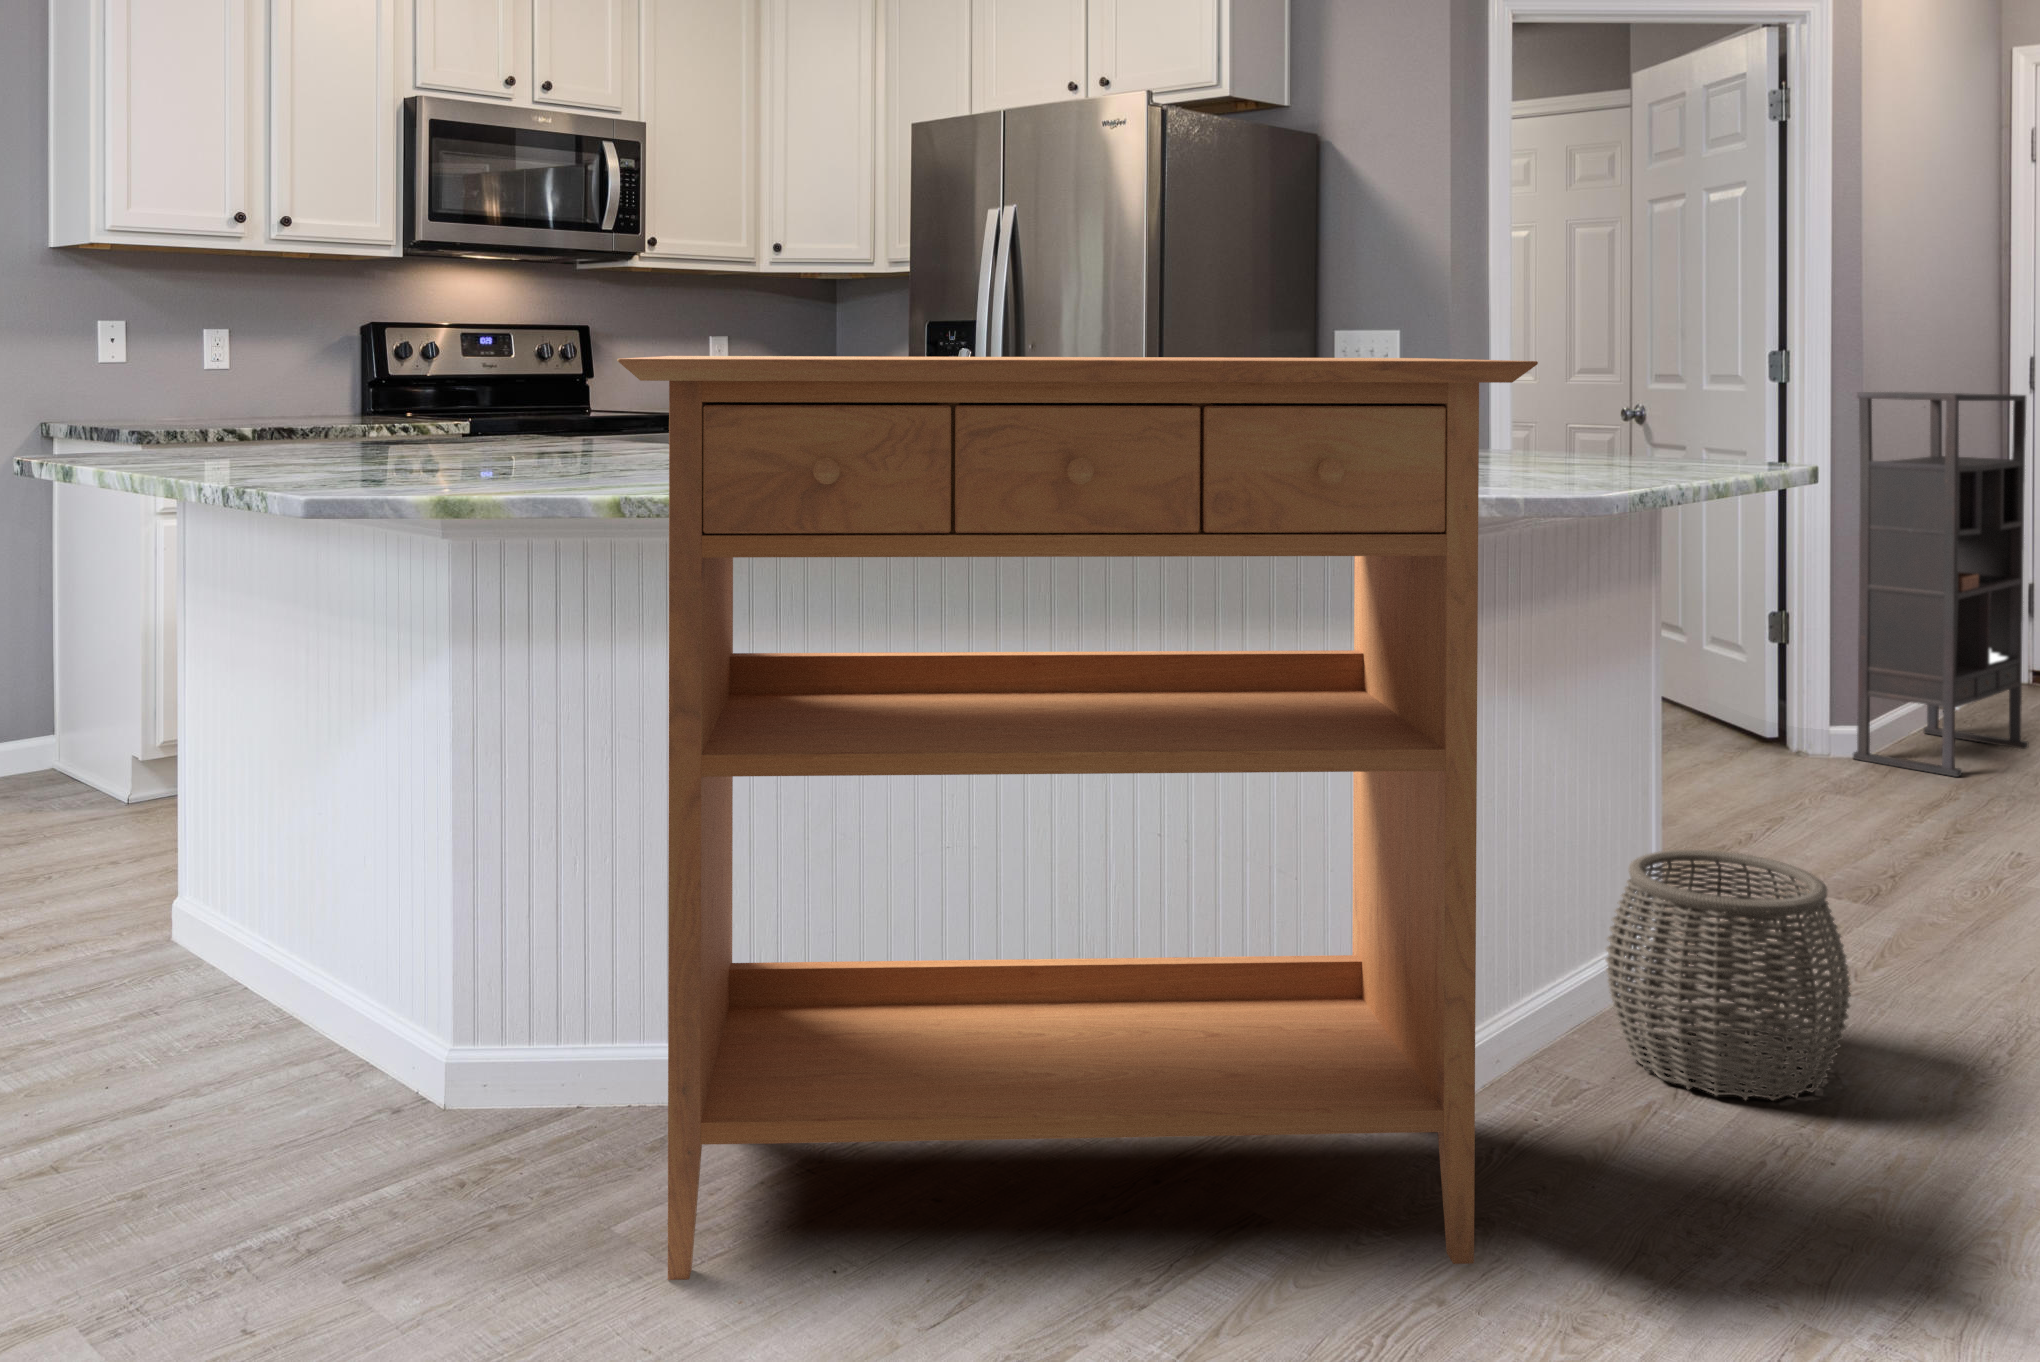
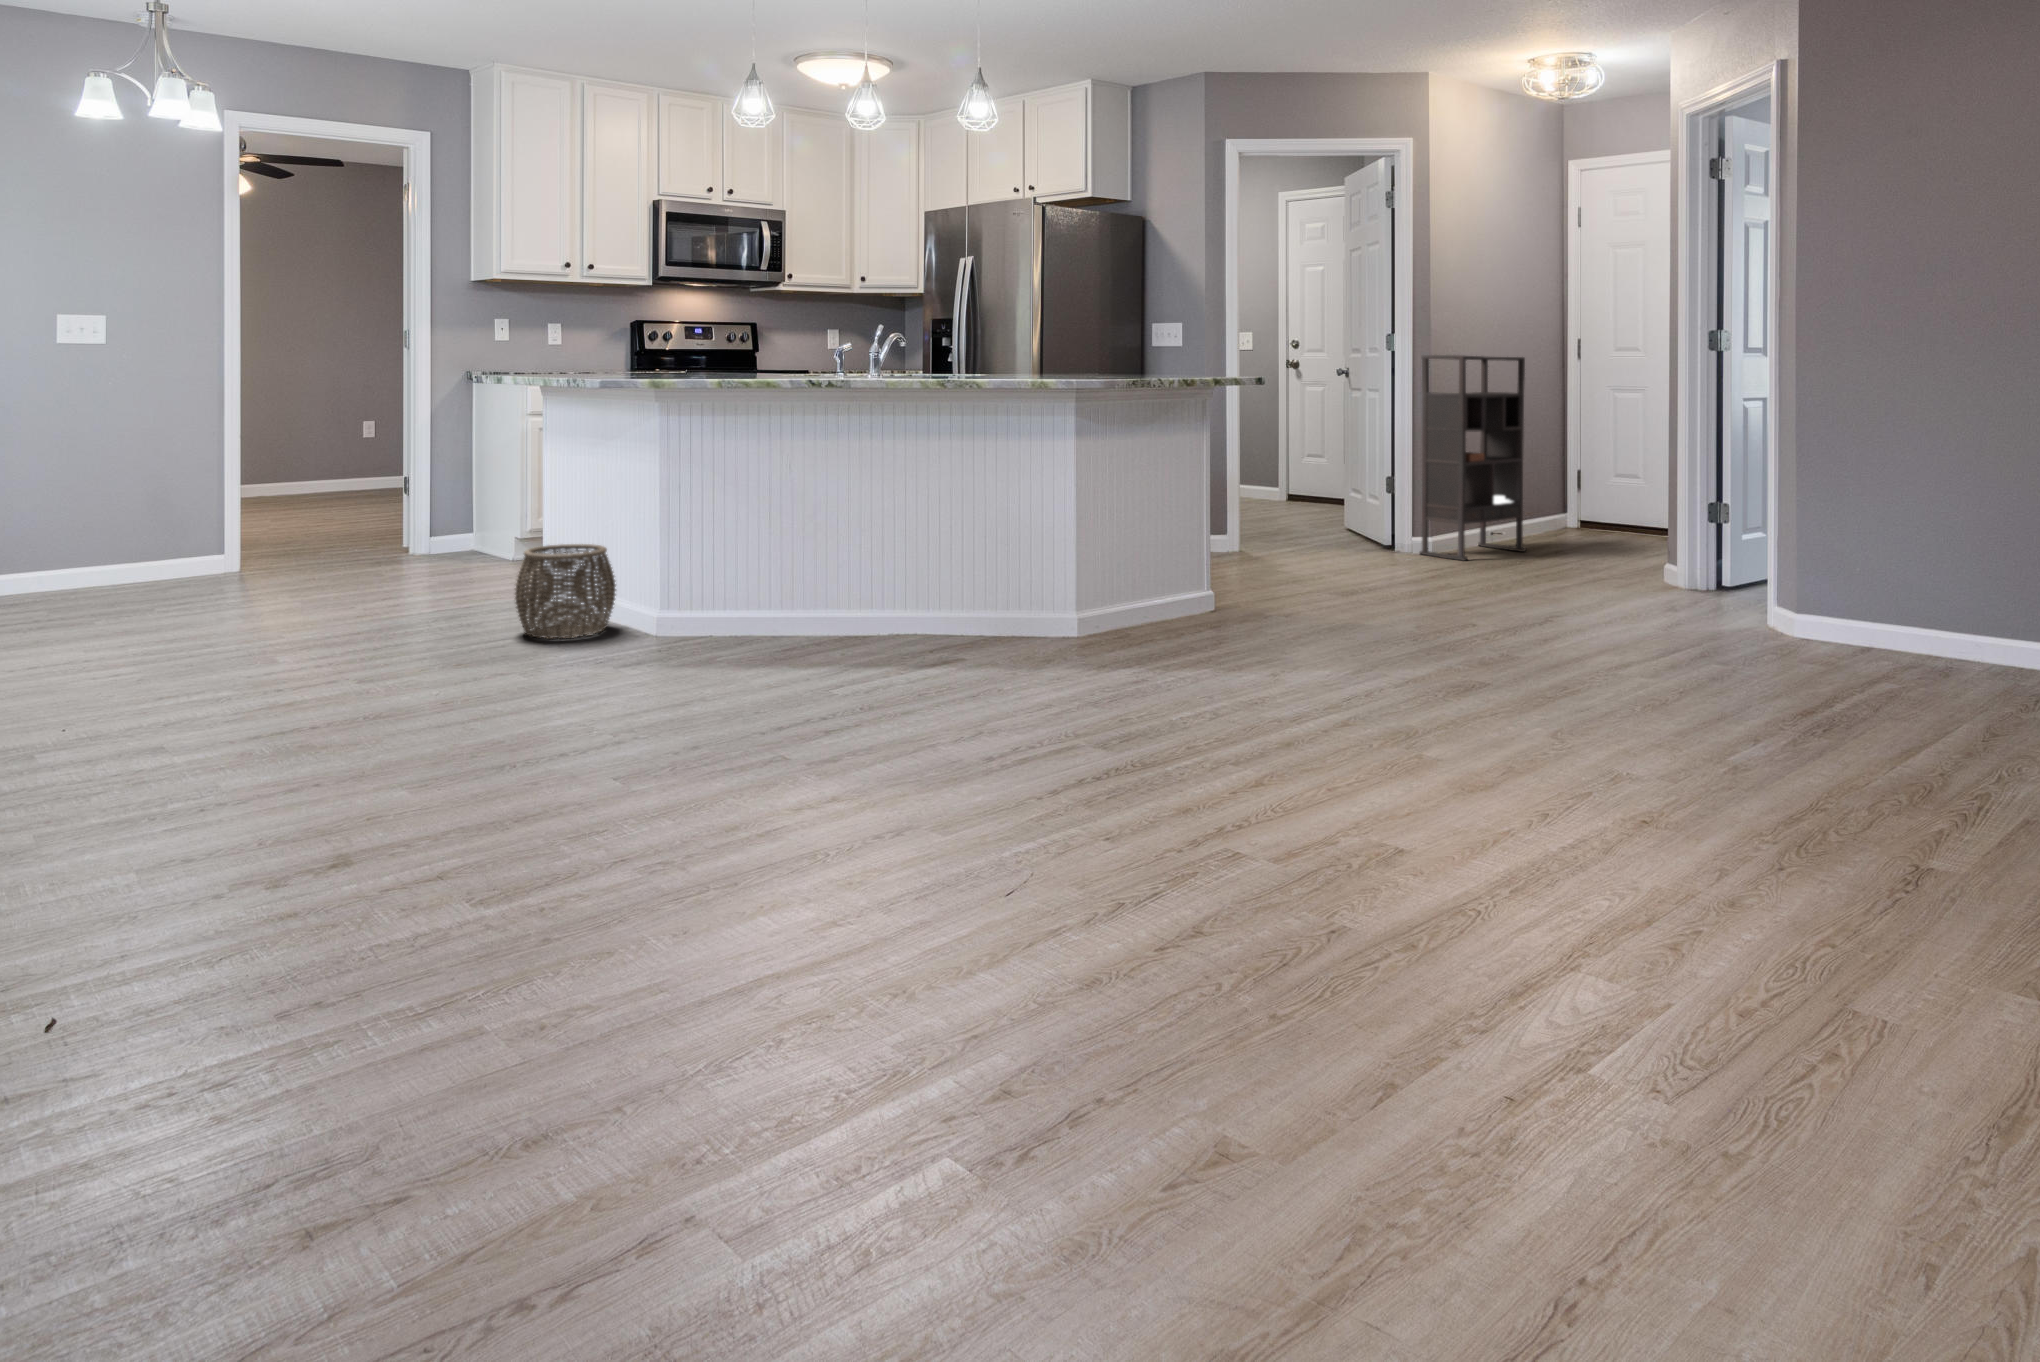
console table: present [618,356,1538,1280] -> none [694,325,1039,670]
woven basket: present [1605,850,1851,1101] -> present [515,544,616,639]

